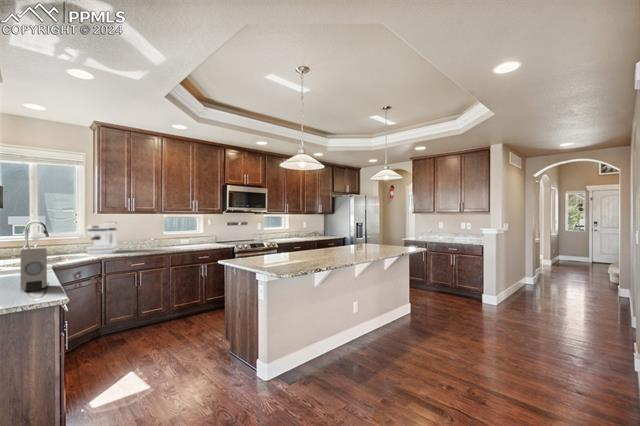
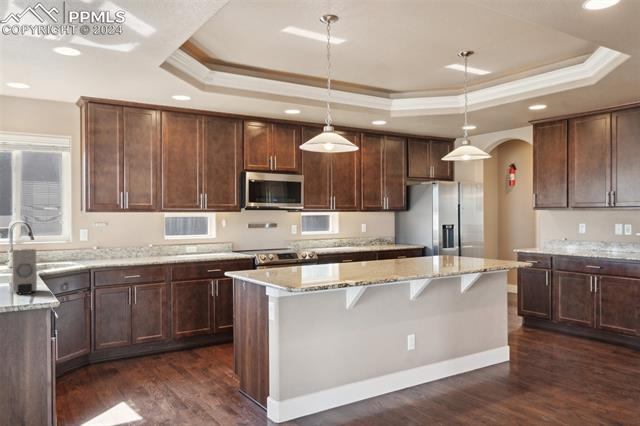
coffee maker: present [87,225,116,253] -> none [75,226,108,261]

